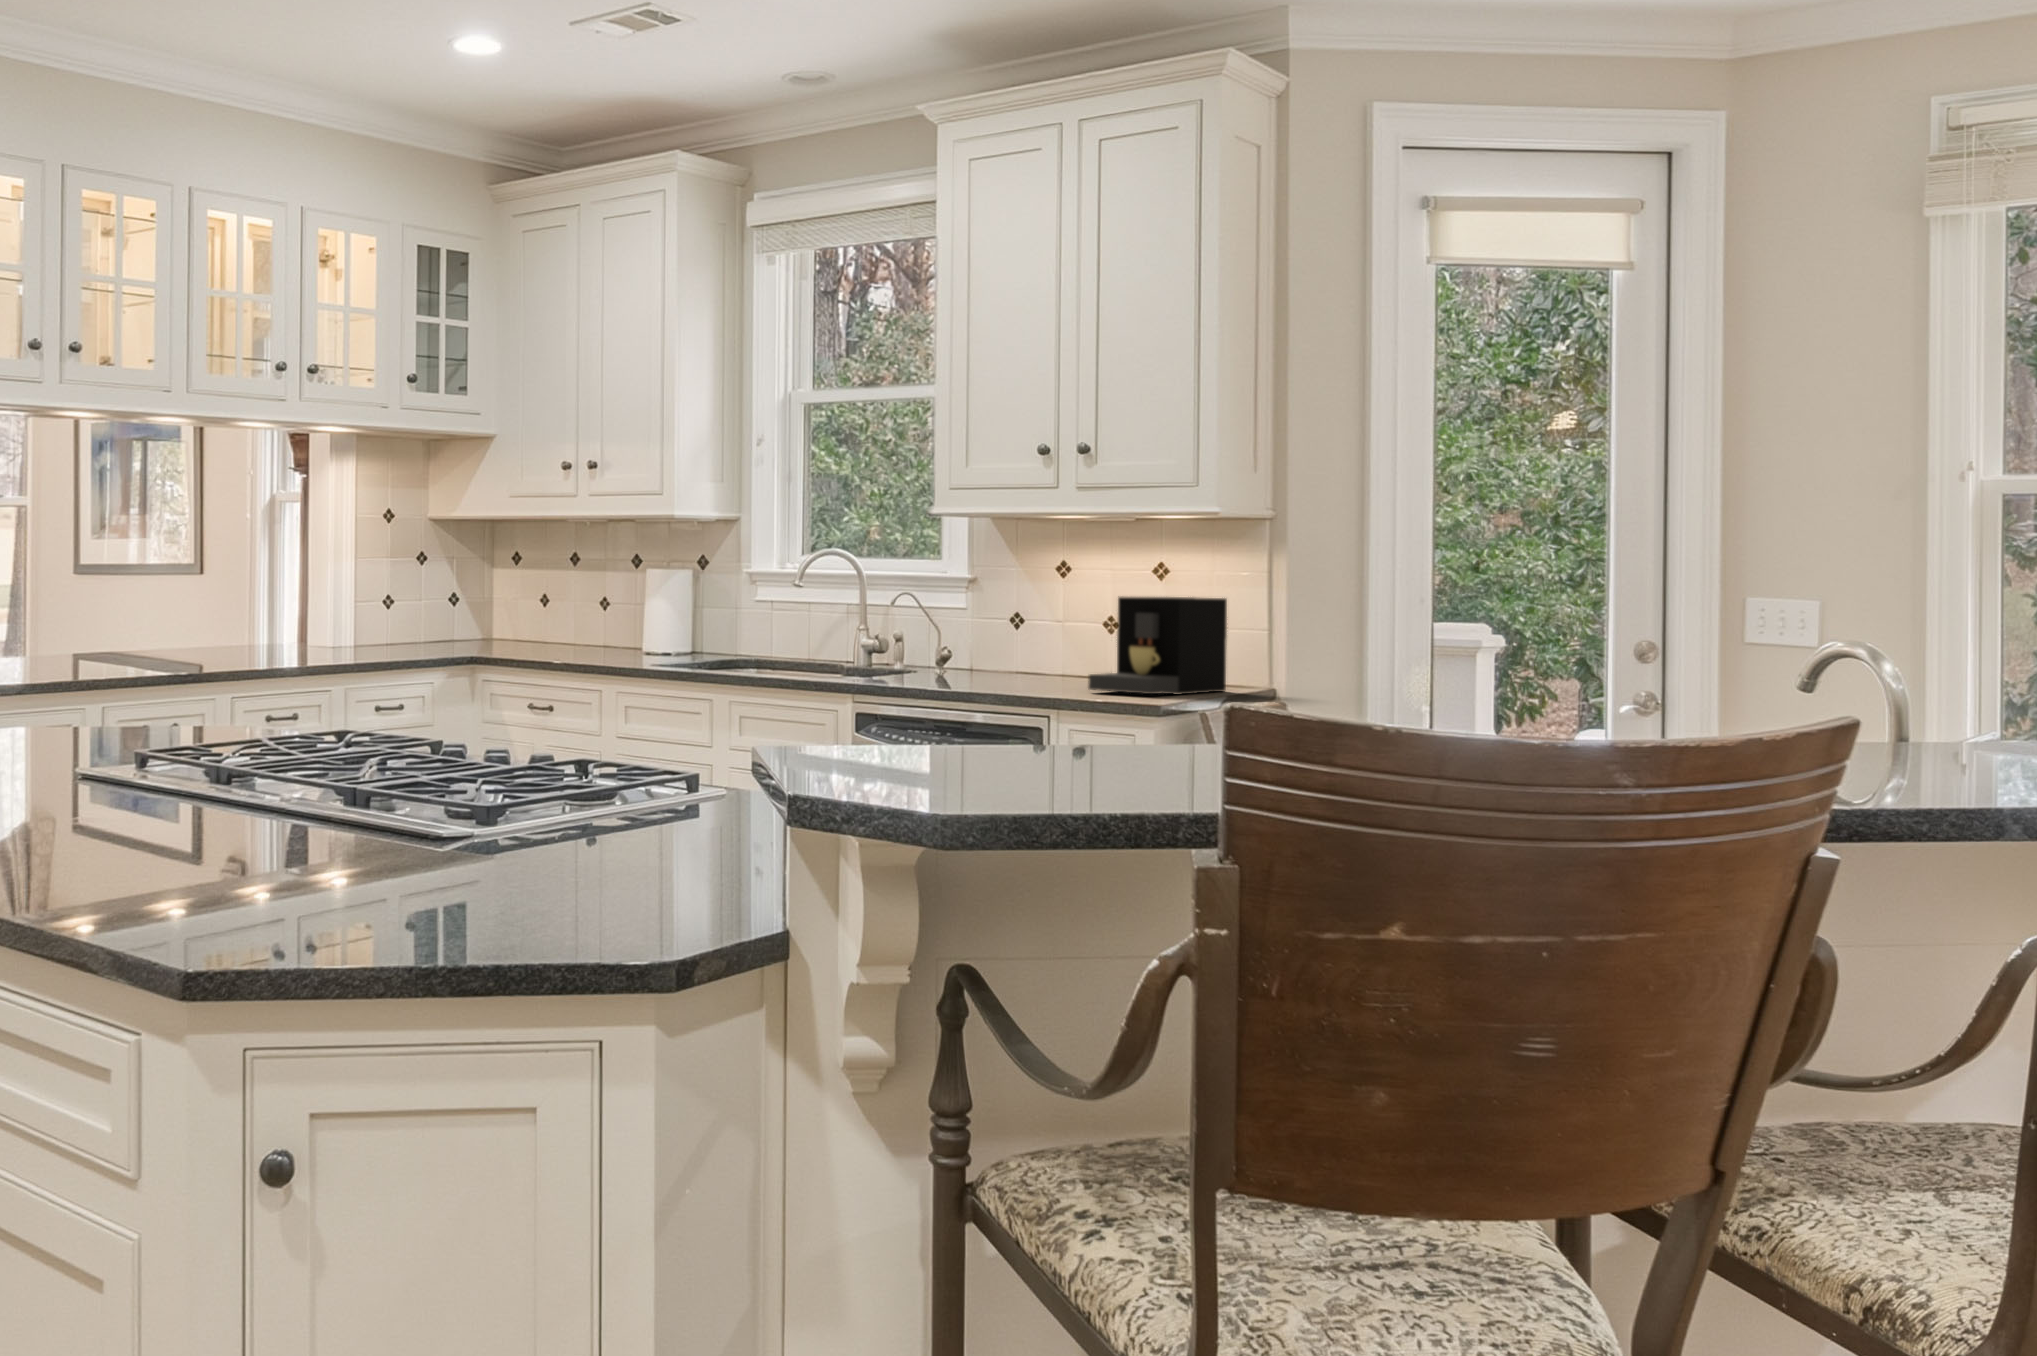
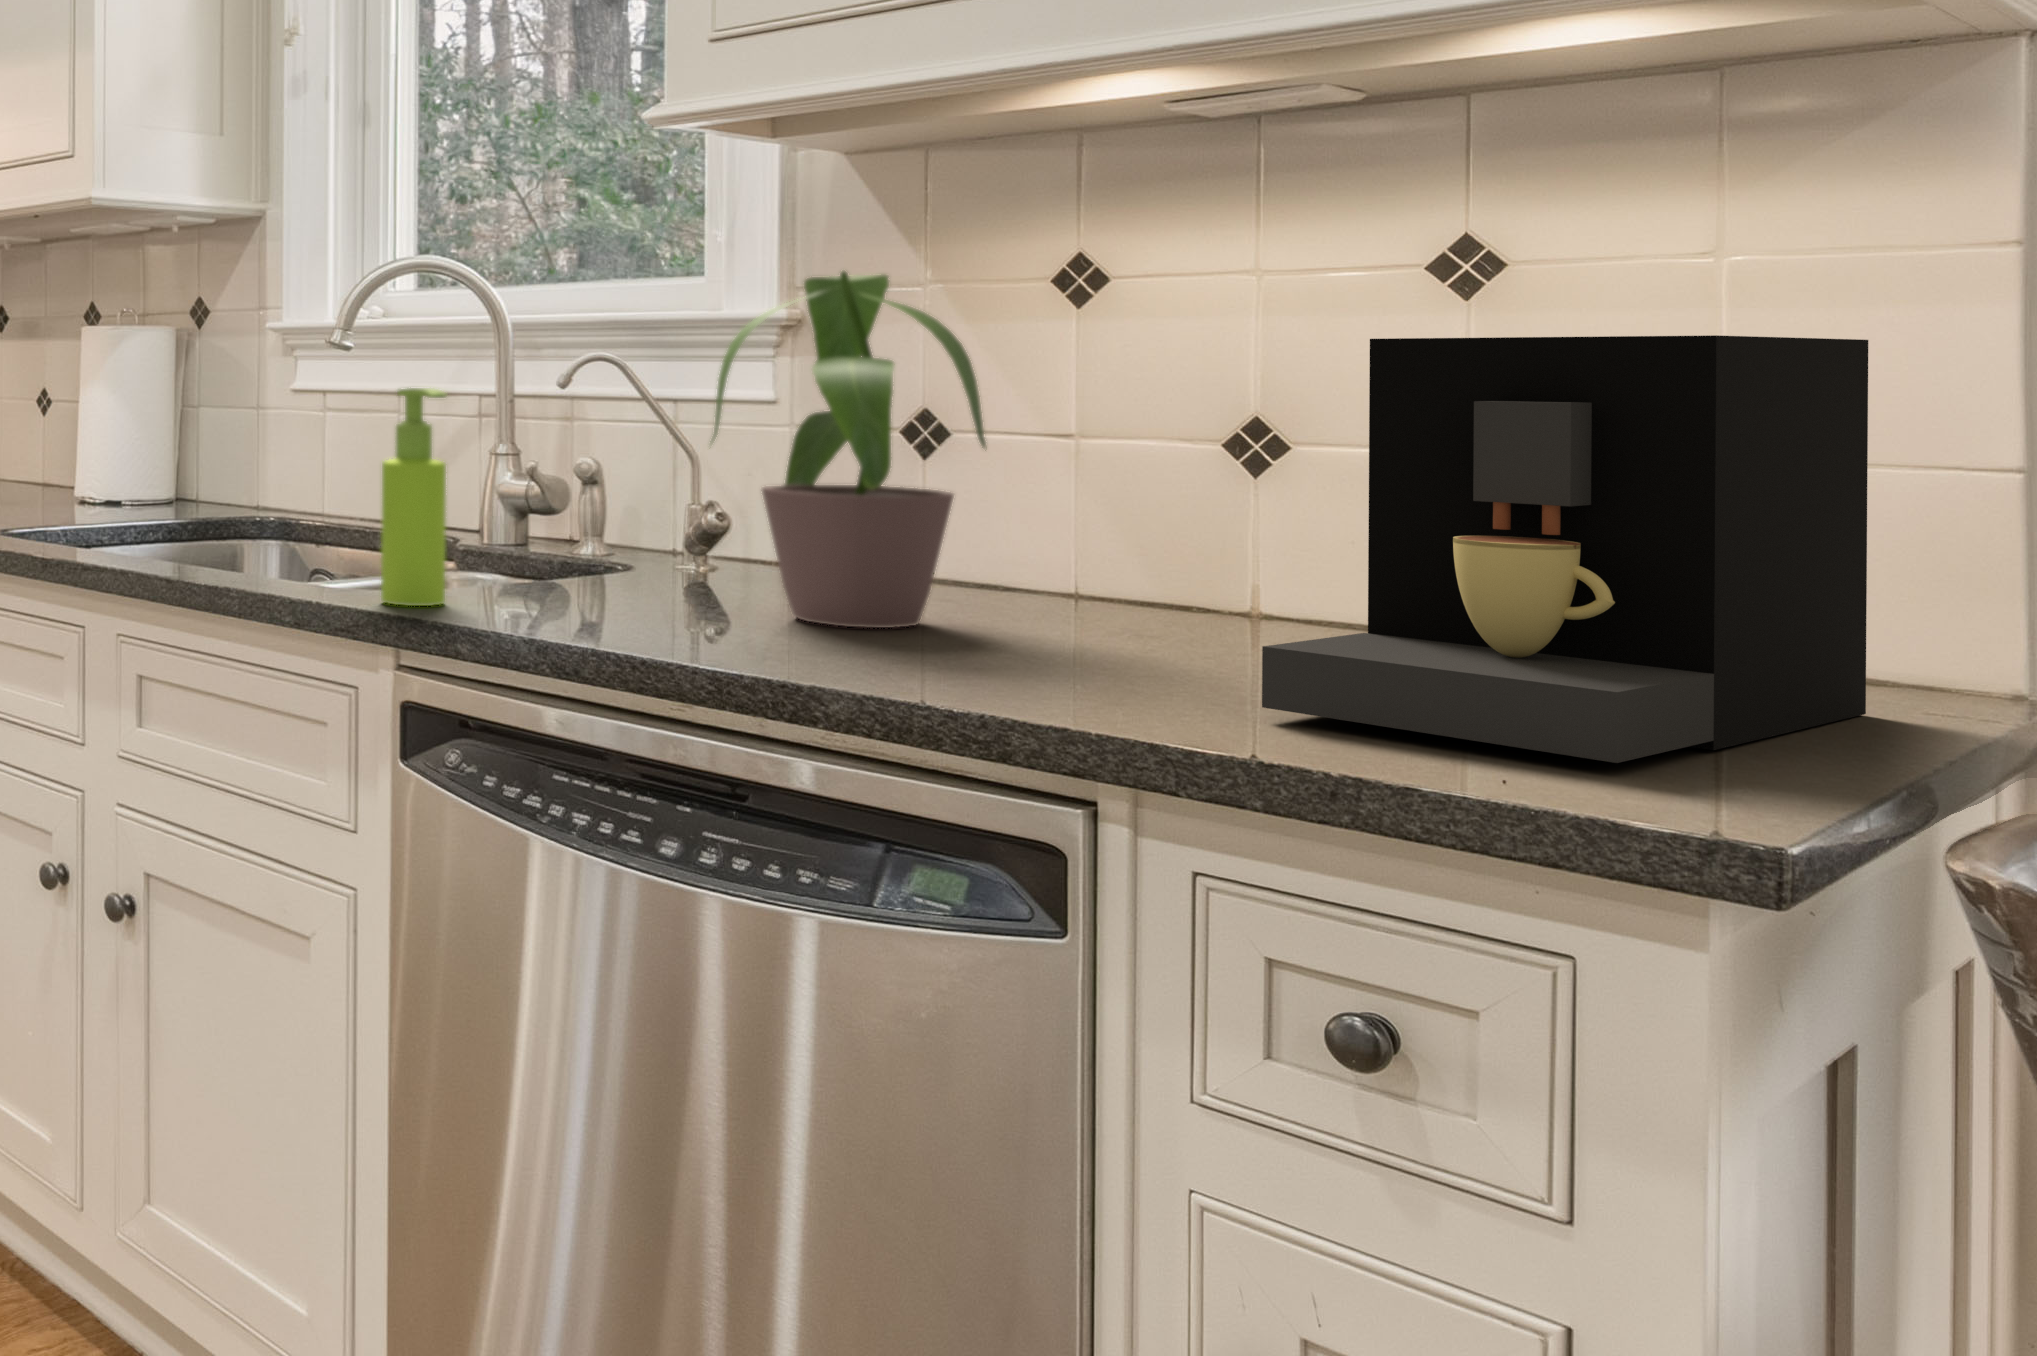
potted plant: none [939,568,1040,683] -> present [710,271,987,628]
soap dispenser: none [841,605,865,680] -> present [381,388,447,606]

